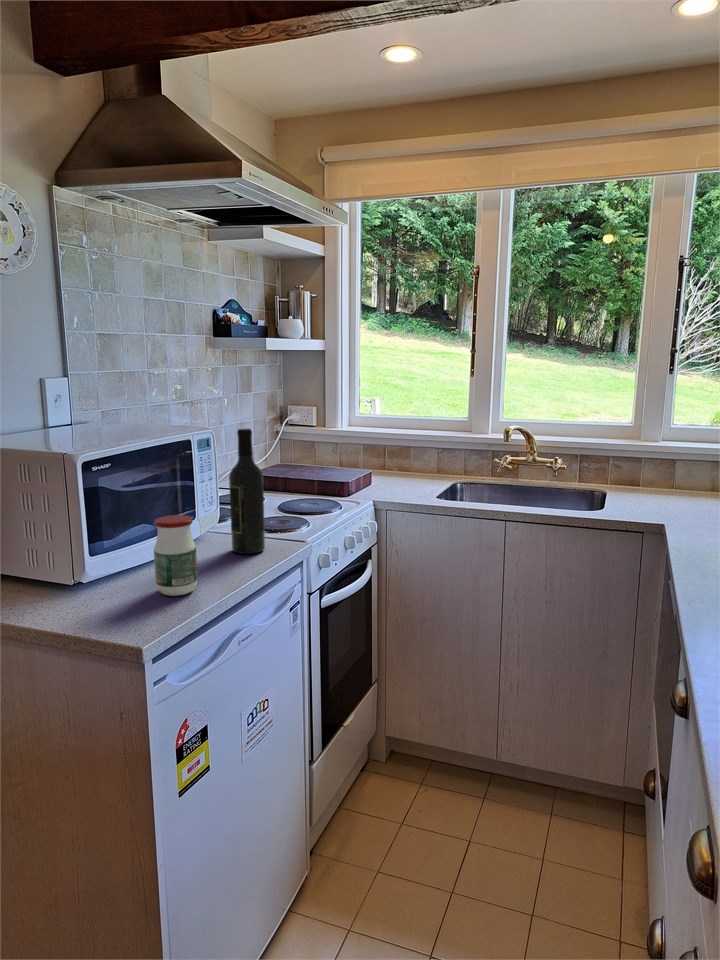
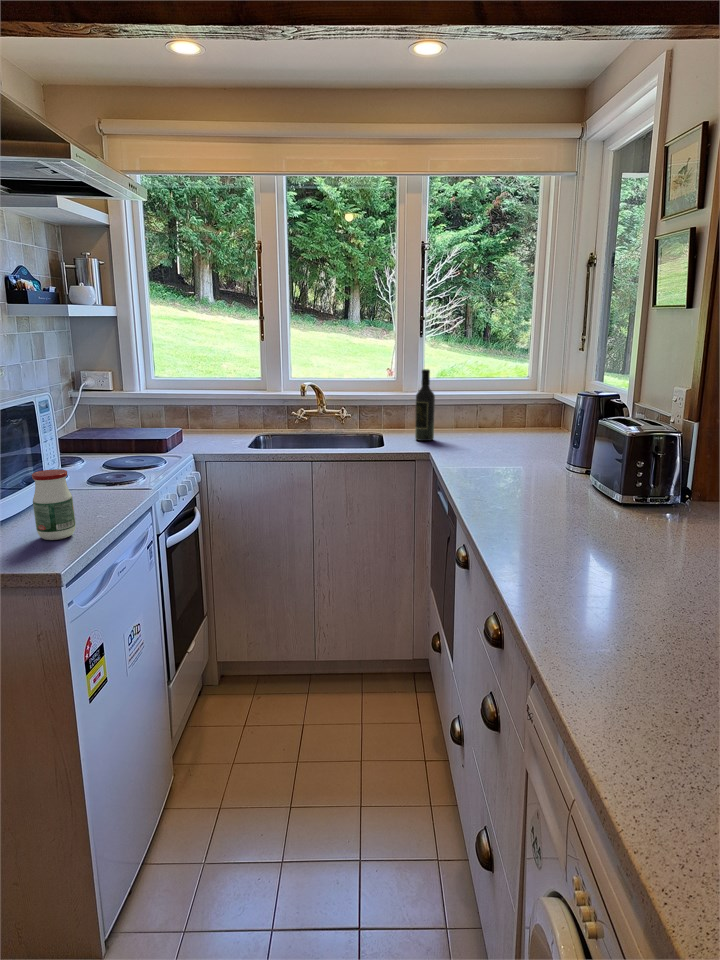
wine bottle: present [229,429,265,554] -> present [415,369,435,441]

